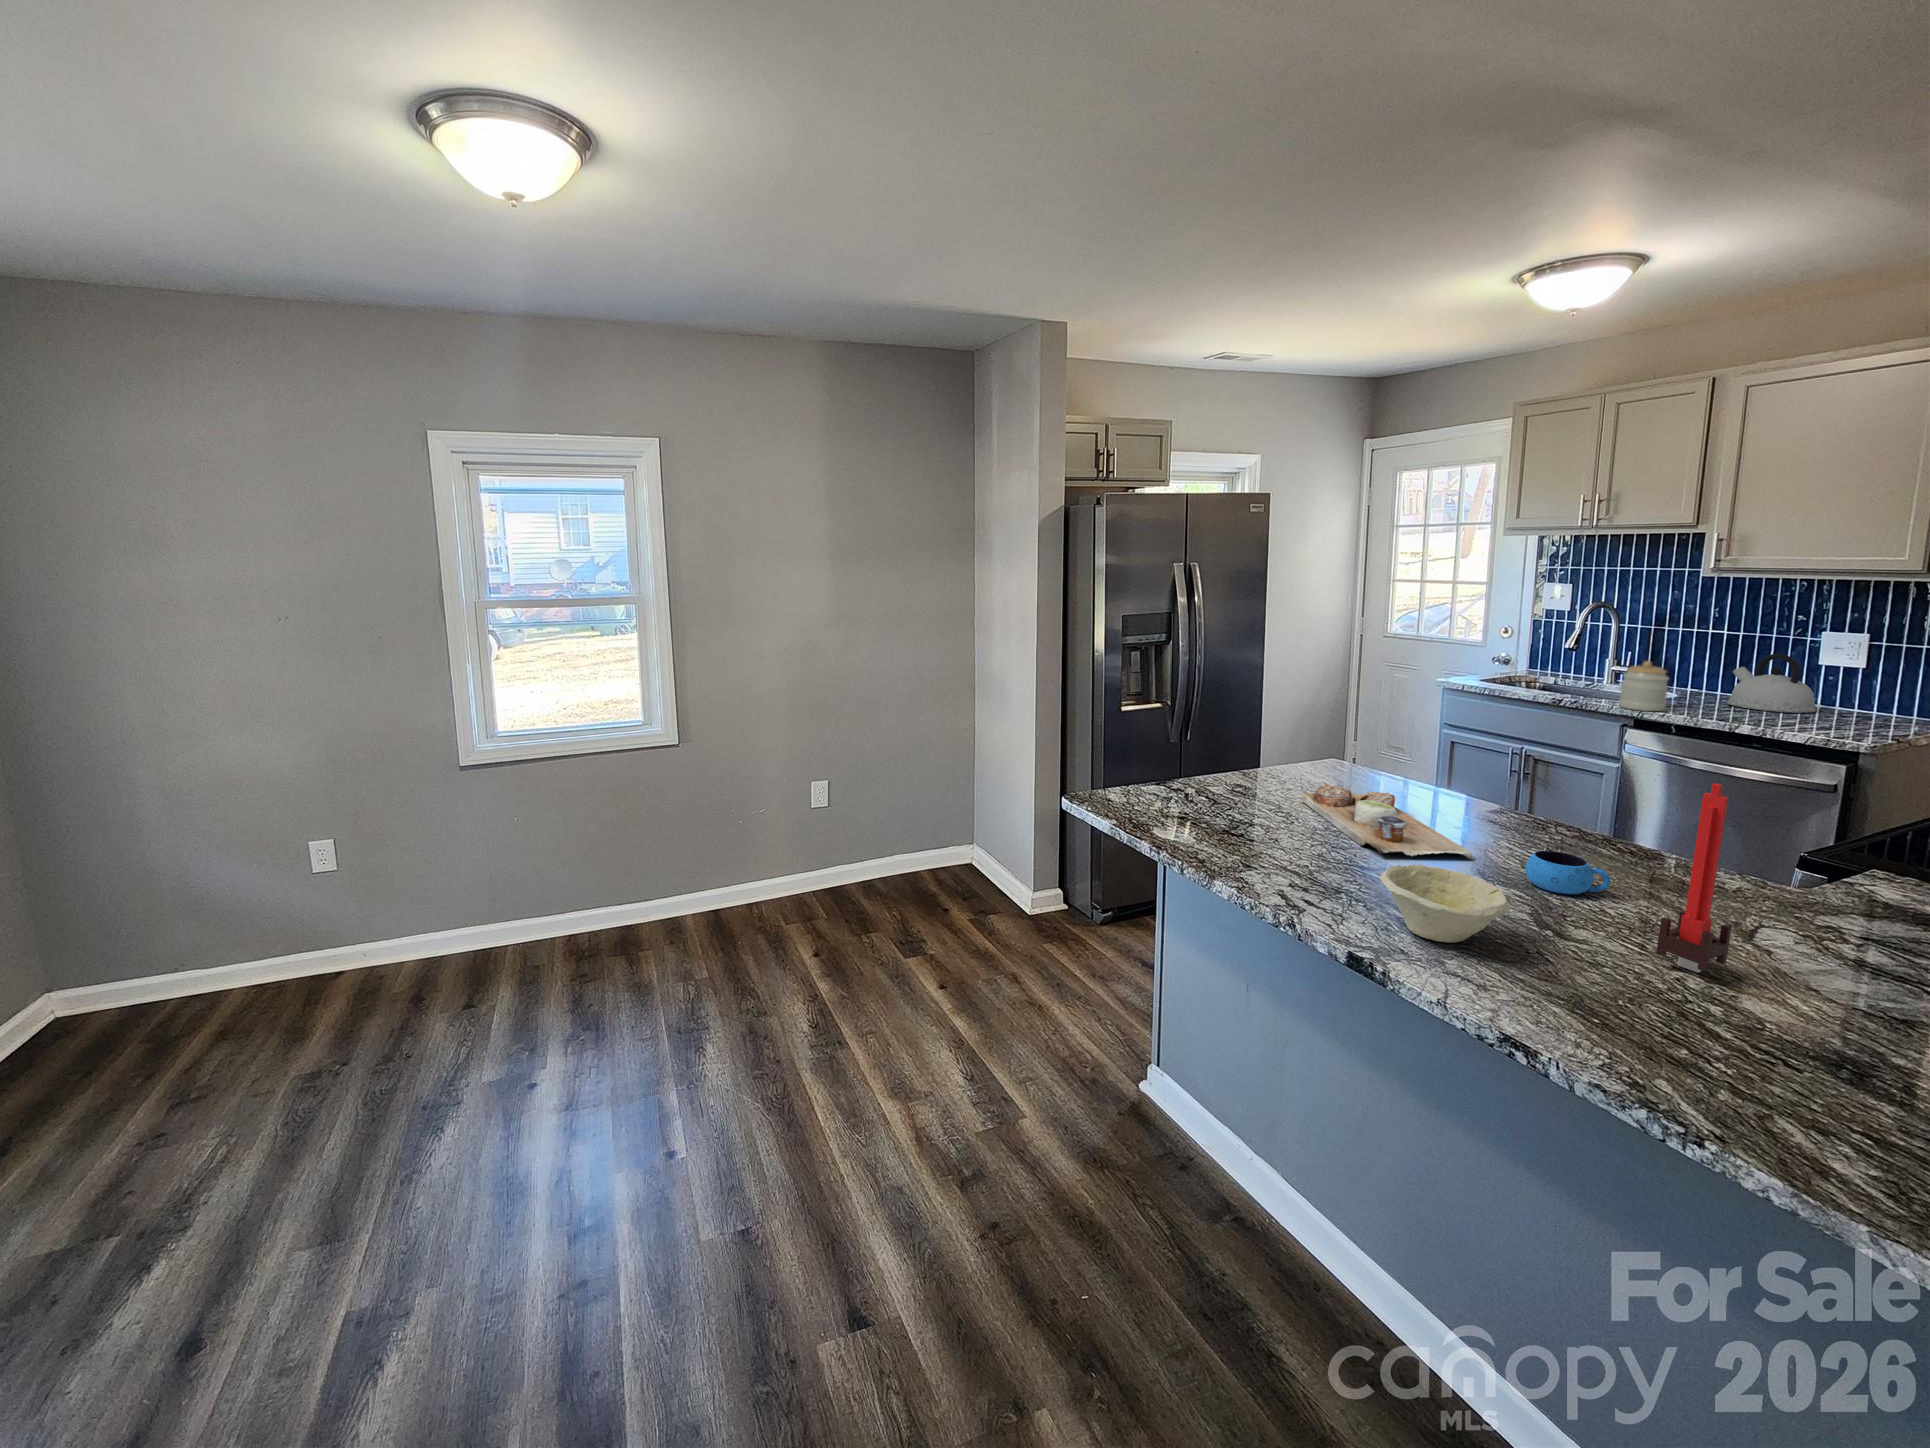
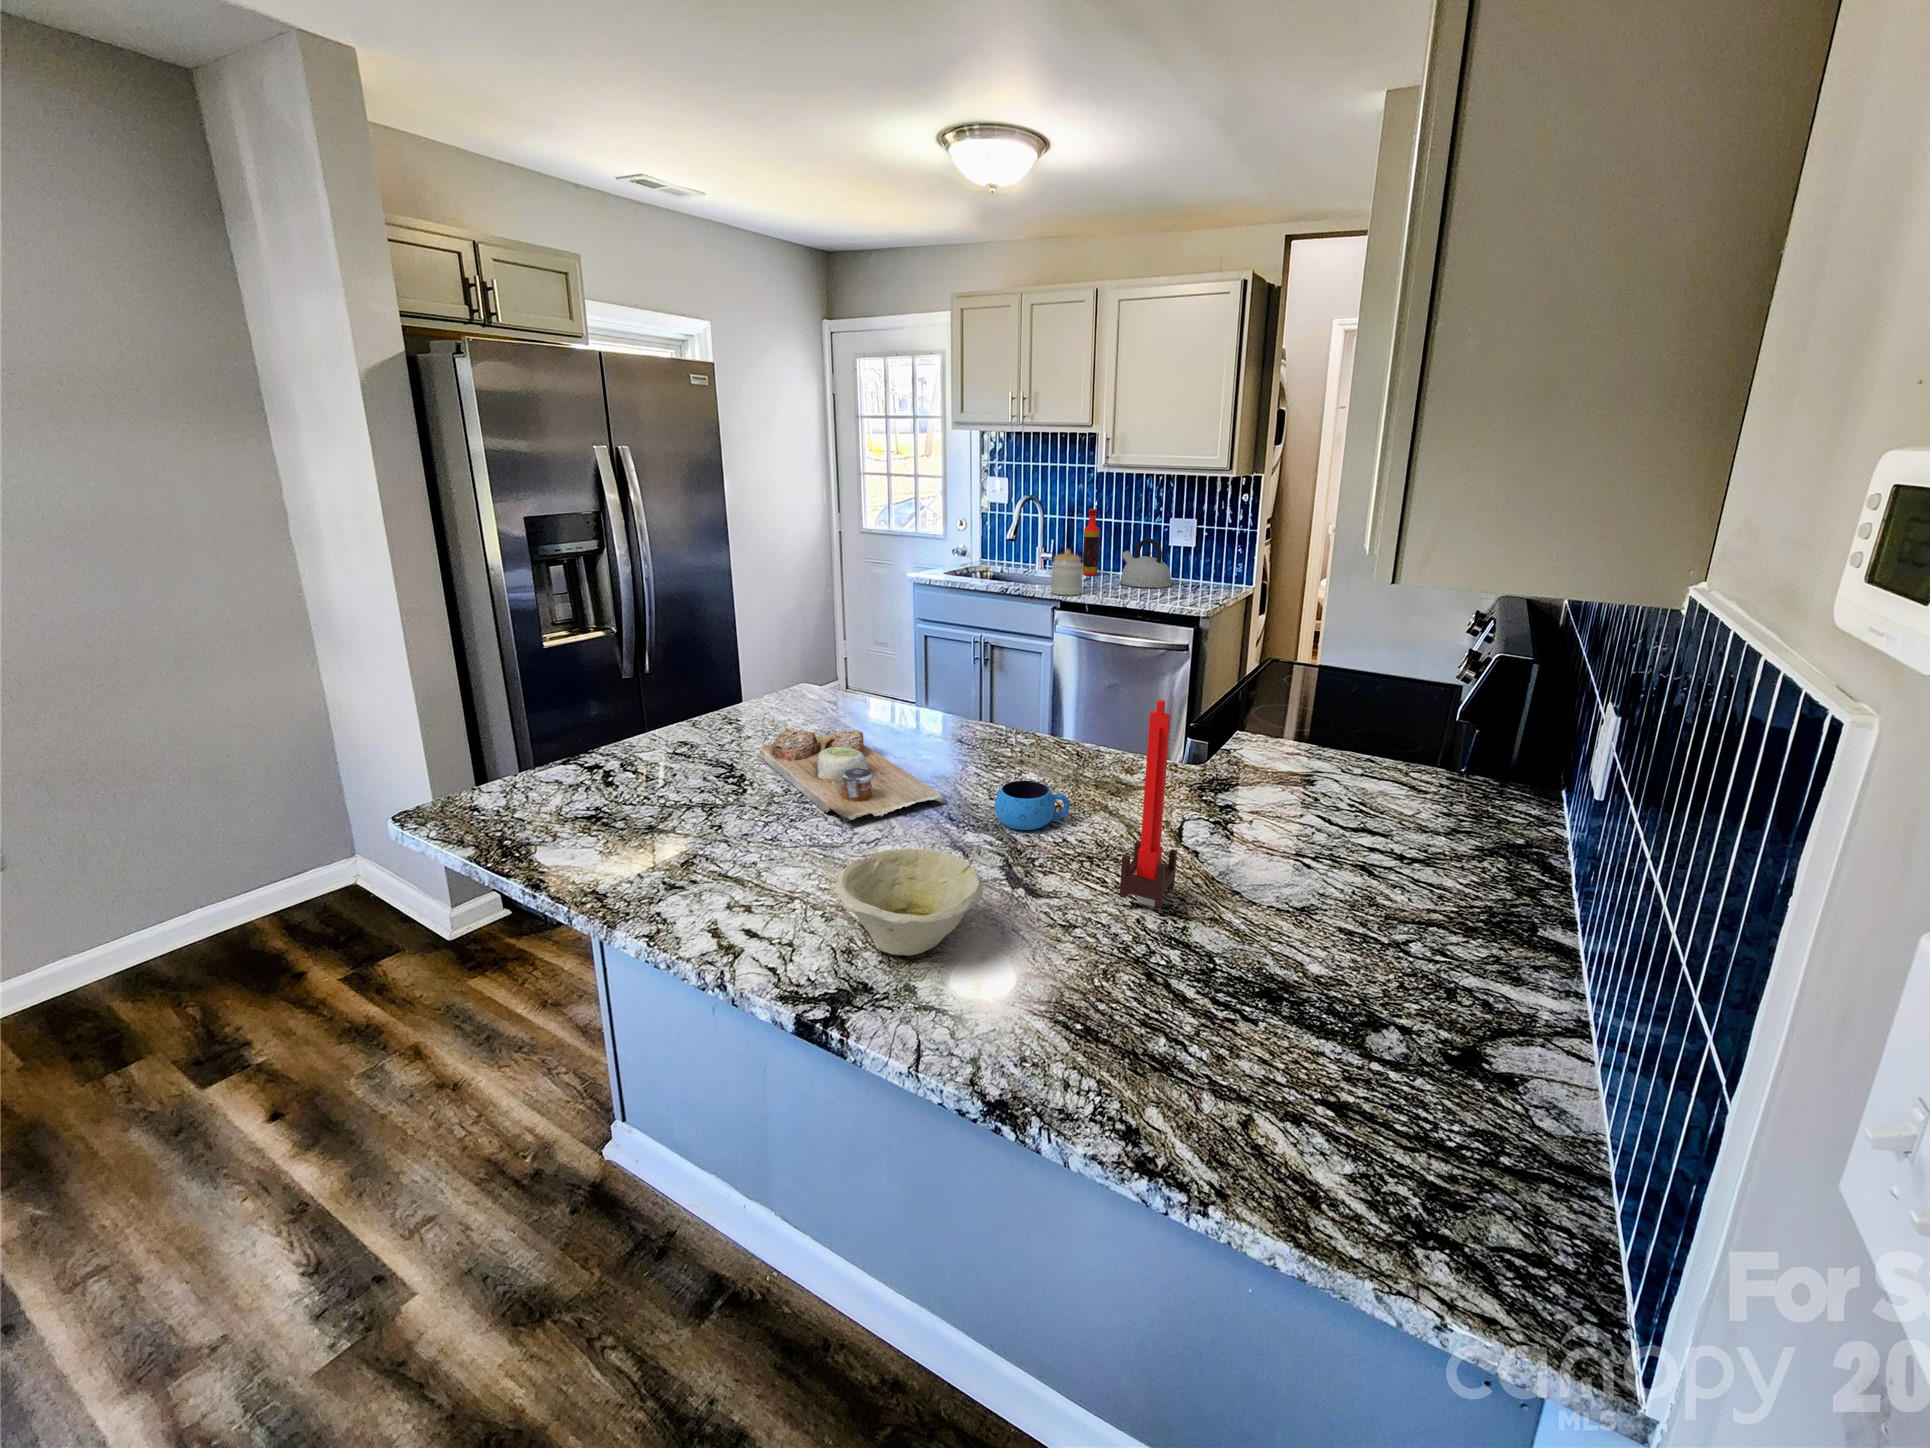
bottle: none [1670,618,1700,693] -> present [1082,509,1100,575]

